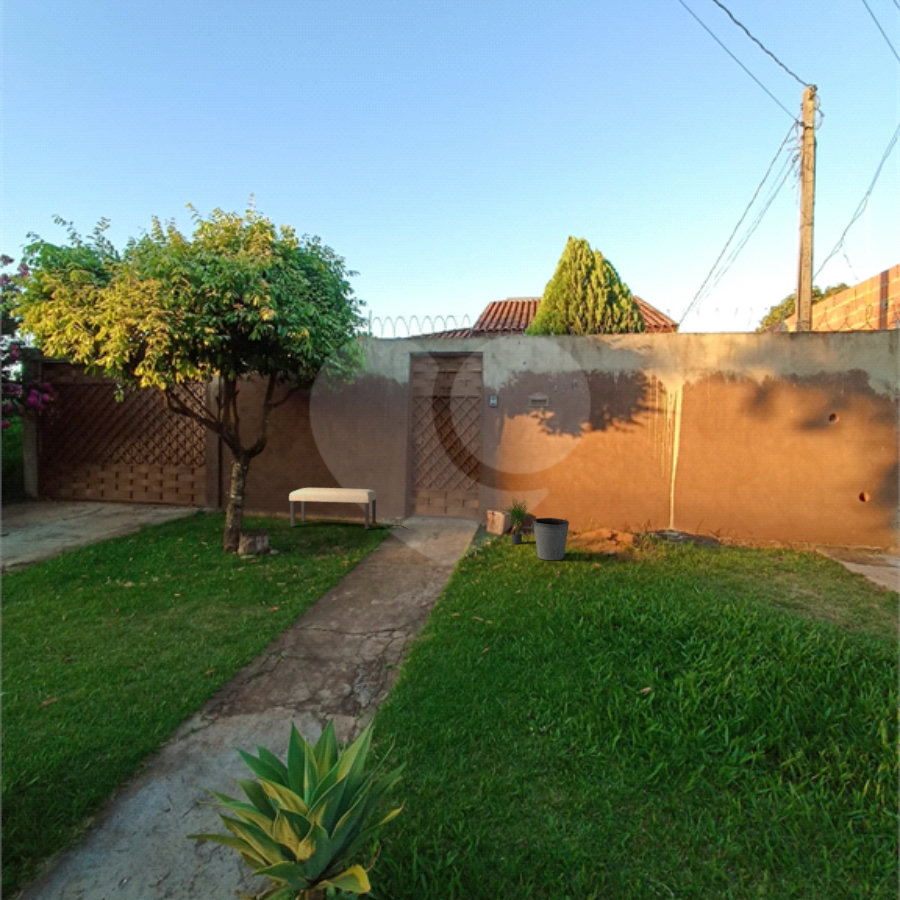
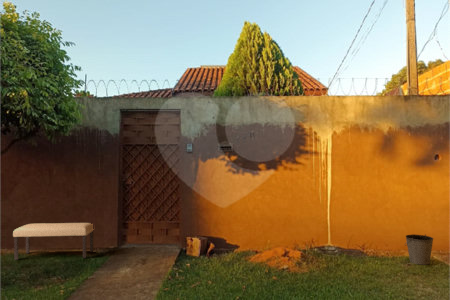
potted plant: present [506,500,527,544] -> none [195,226,224,266]
bucket: present [533,518,569,560] -> present [406,234,433,265]

